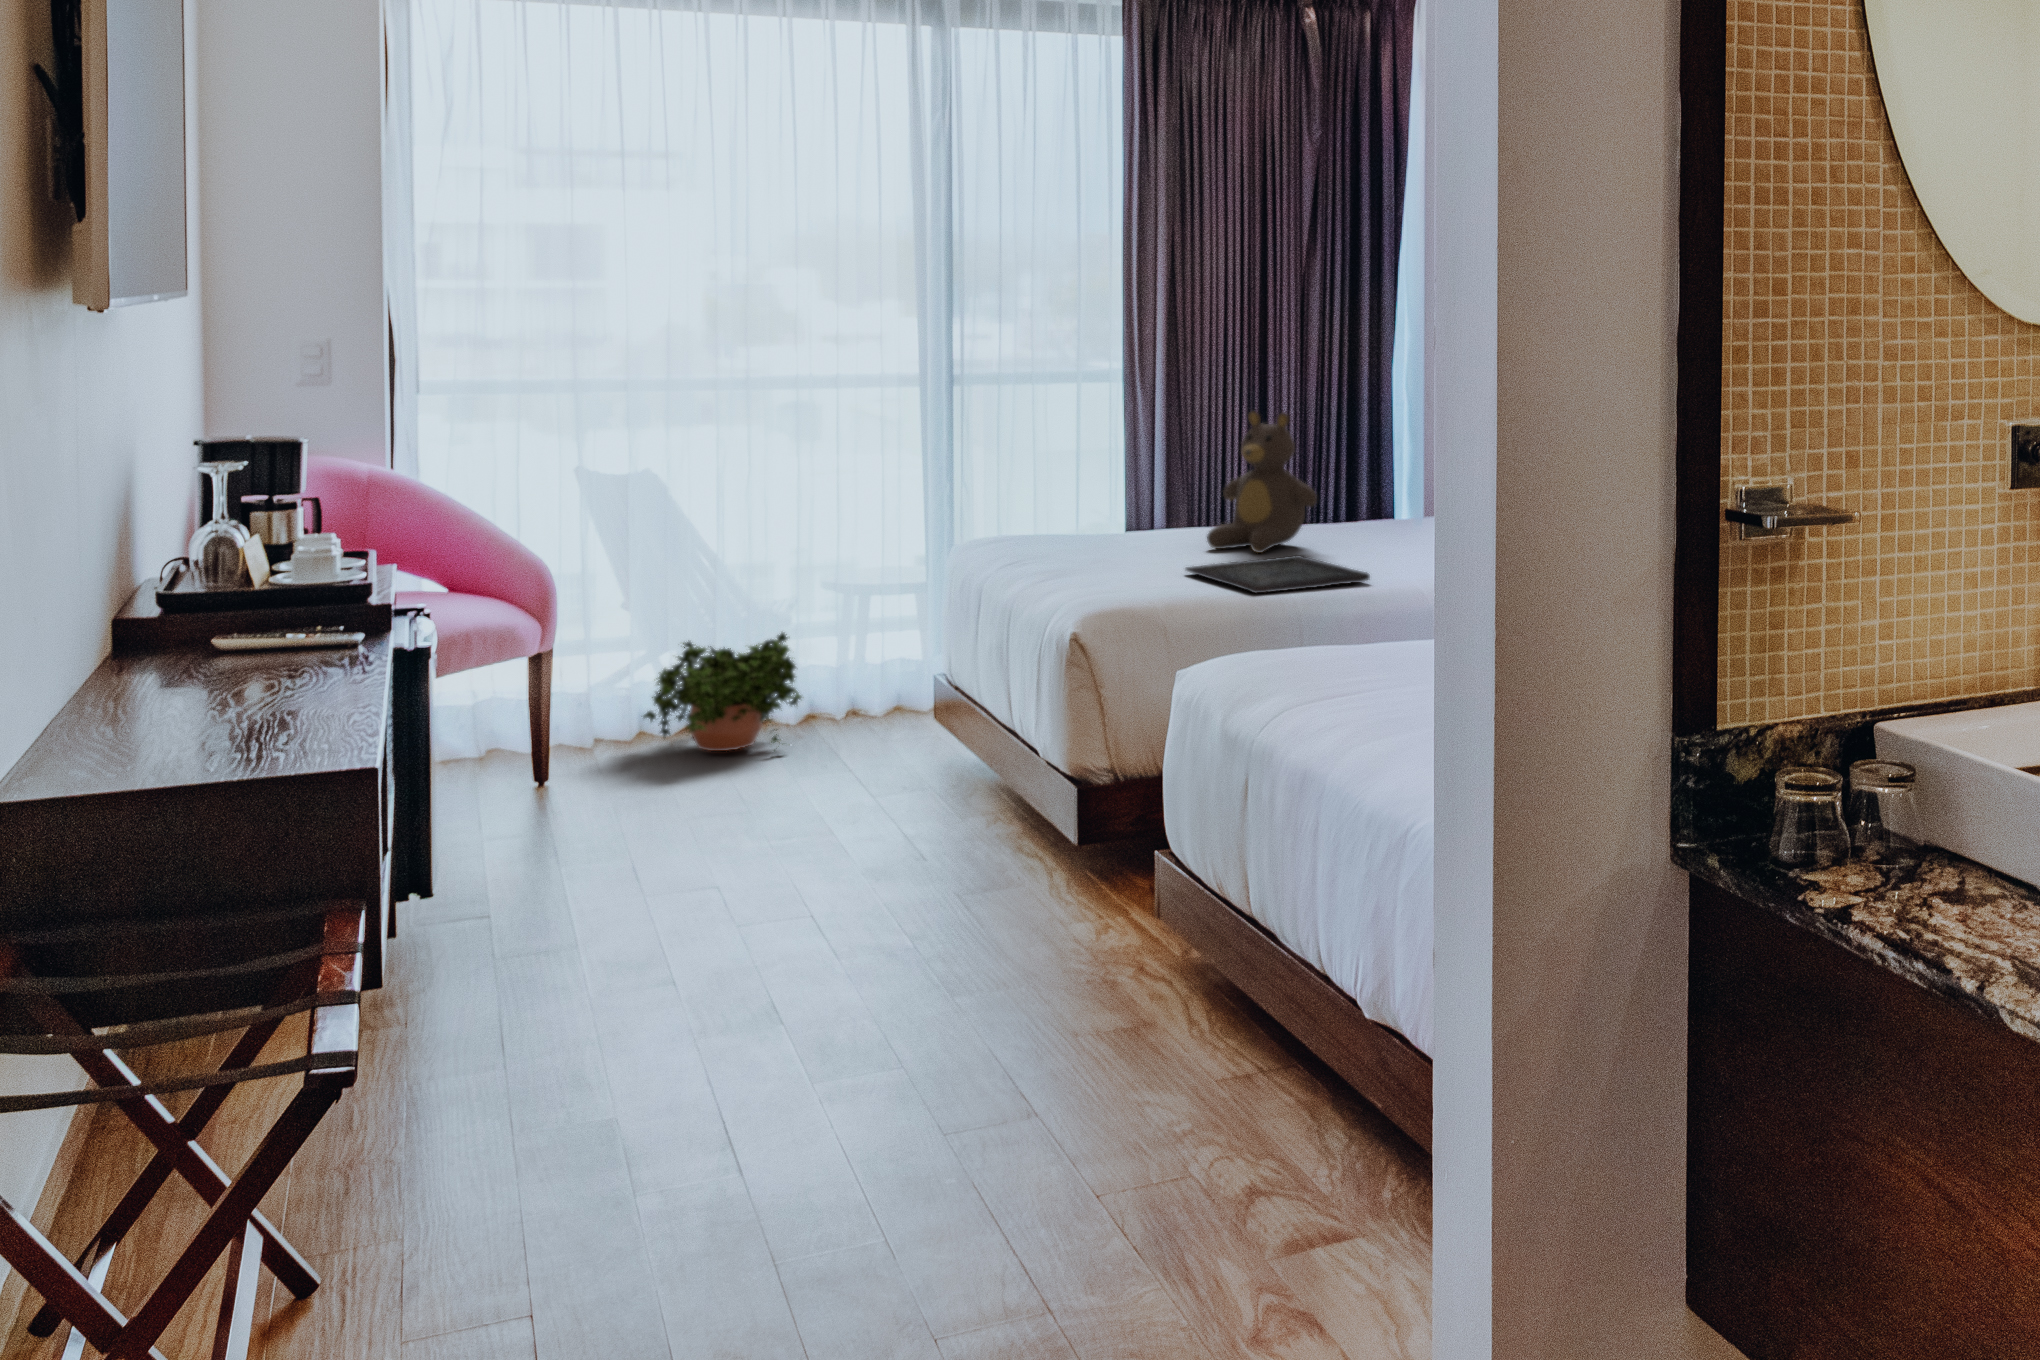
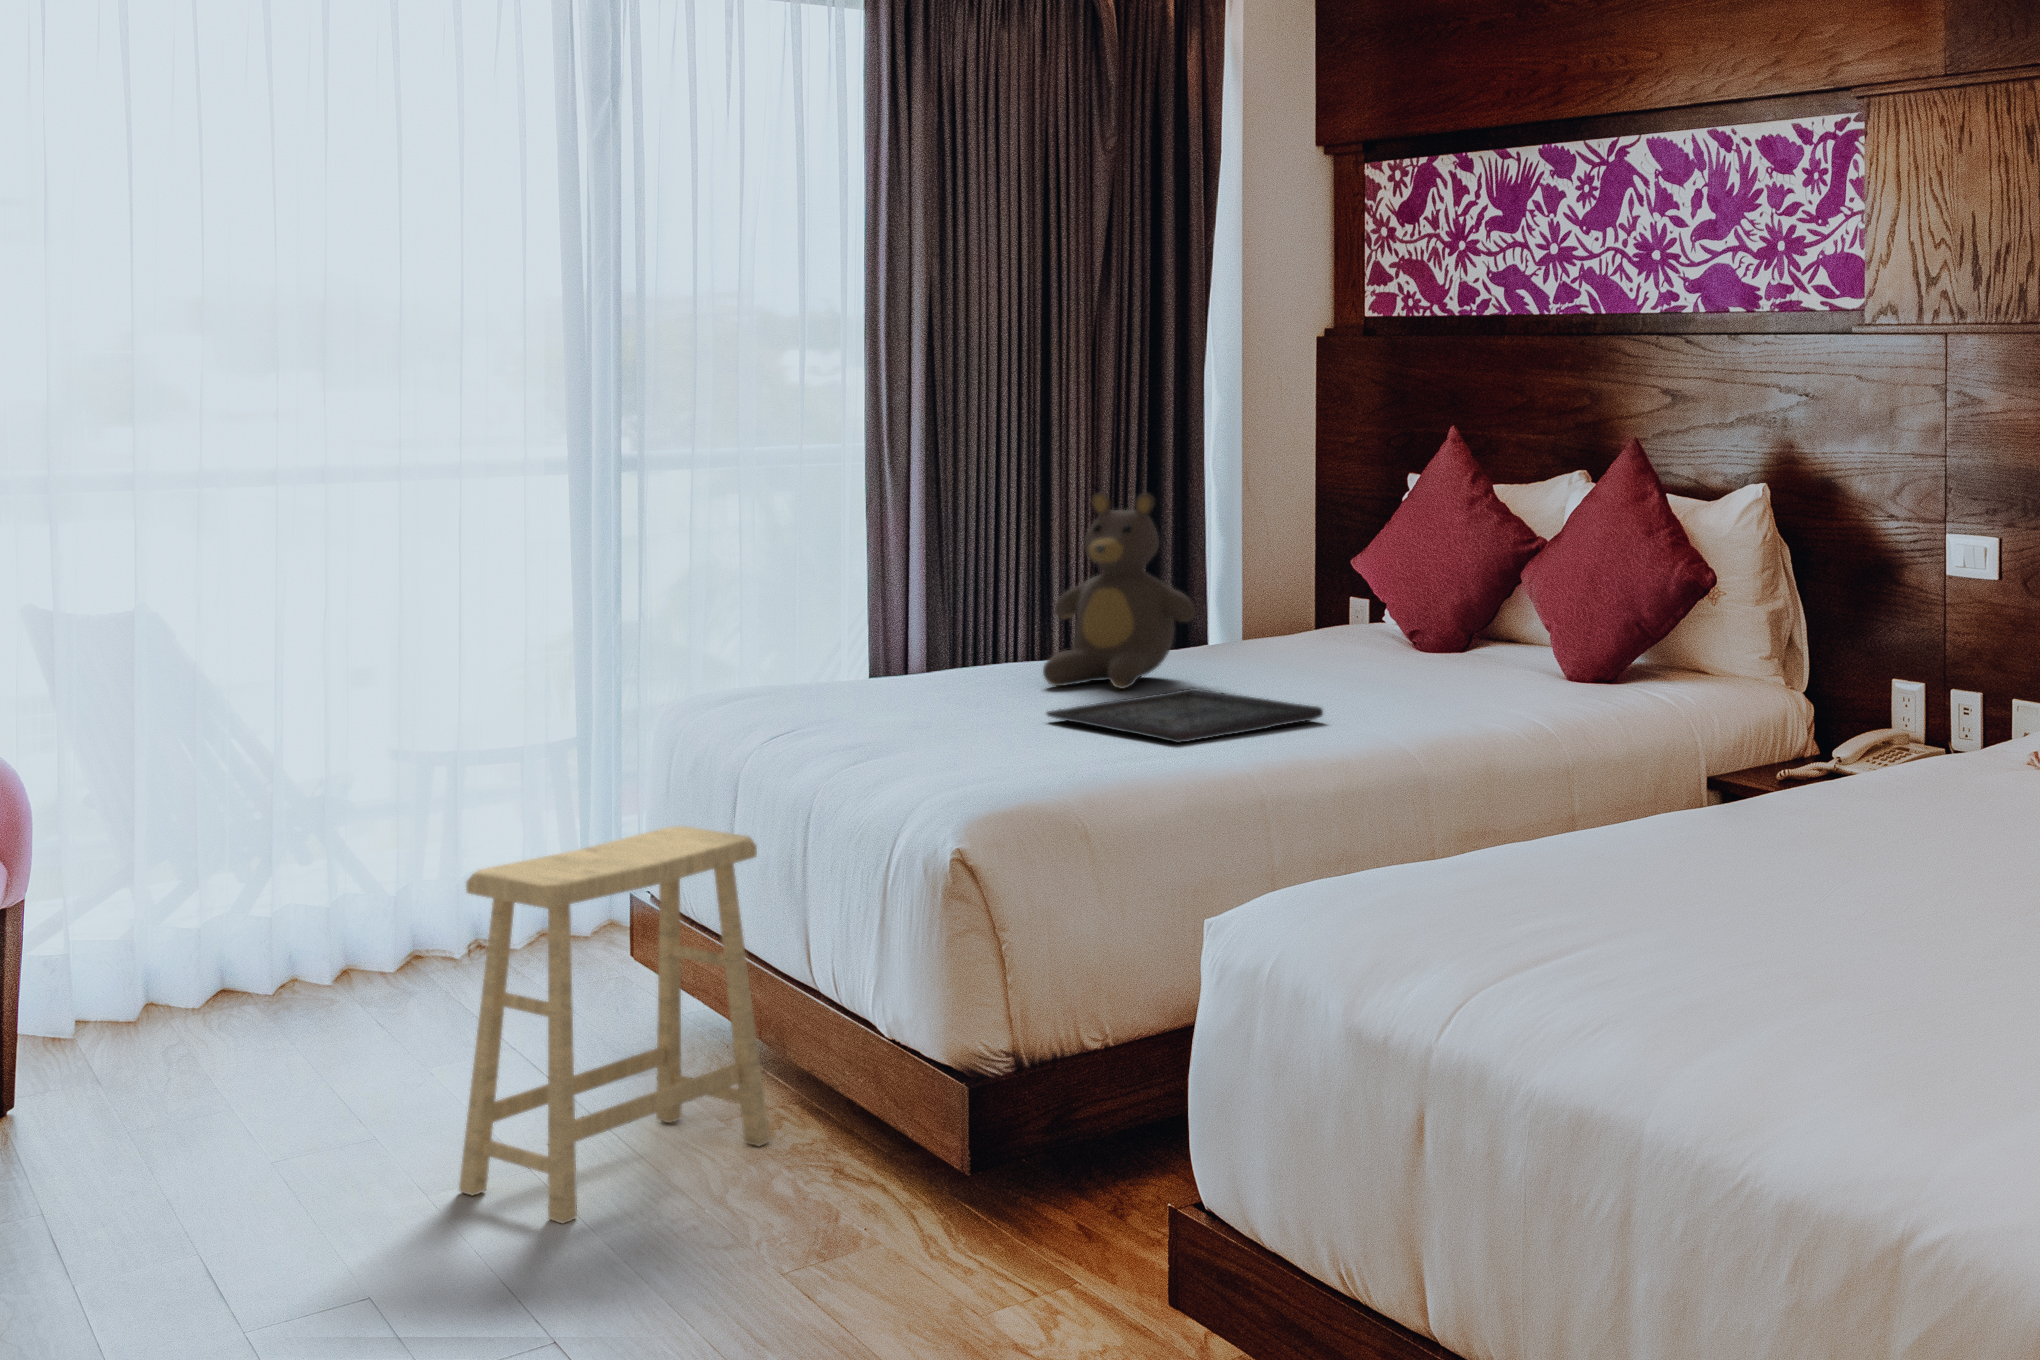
footstool: none [793,632,989,878] -> present [459,826,770,1223]
potted plant: present [643,633,802,751] -> none [156,836,420,1027]

